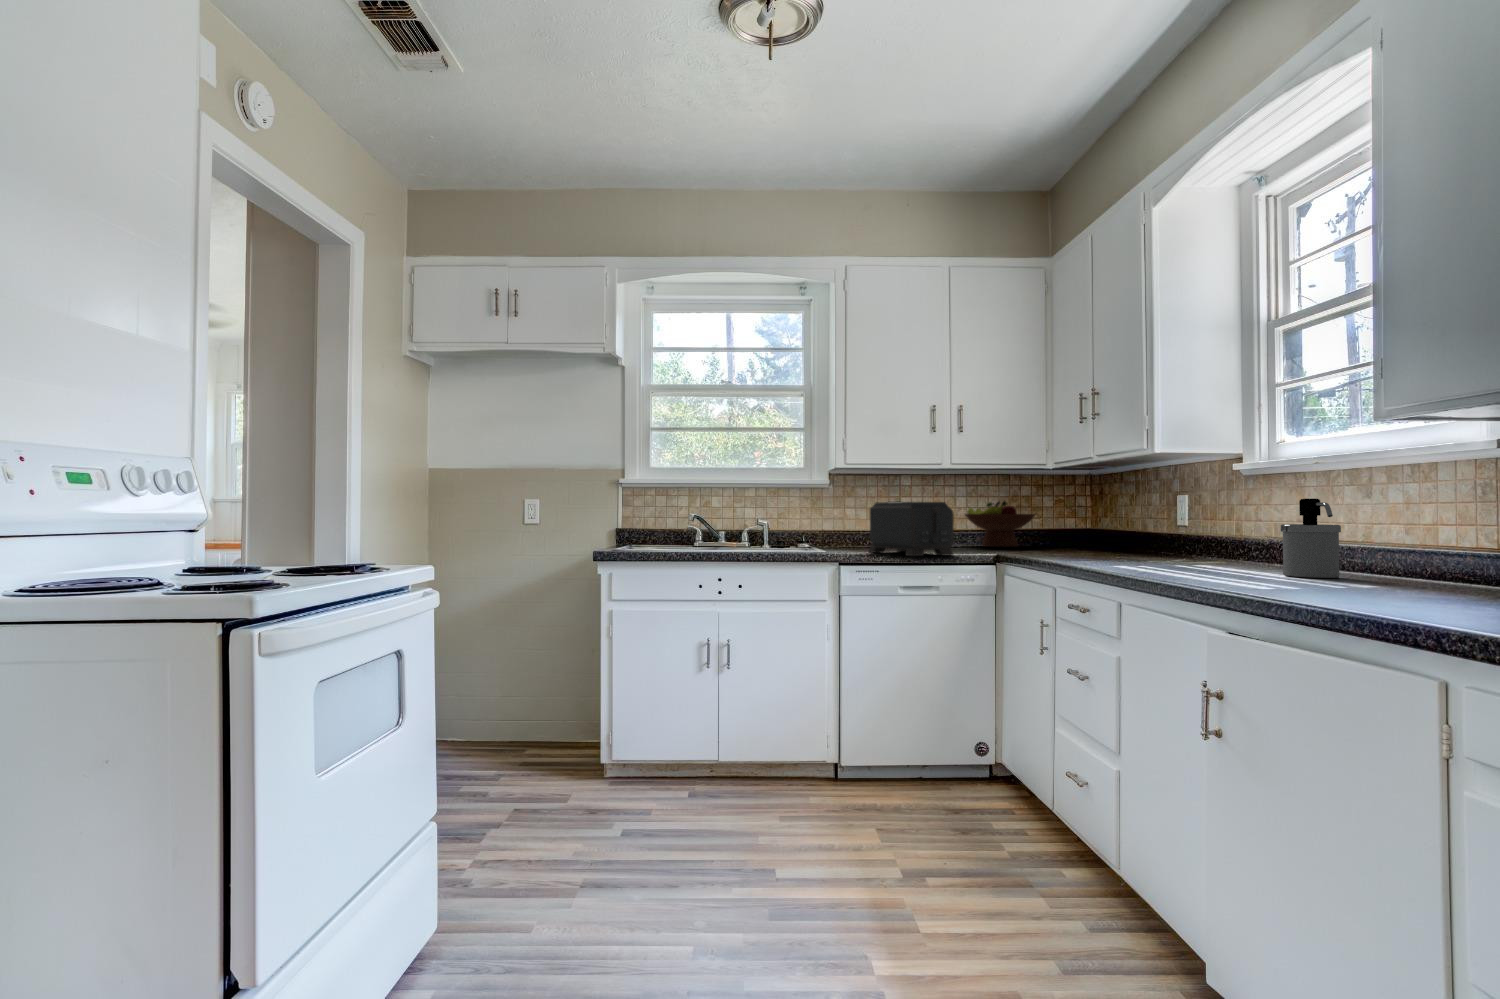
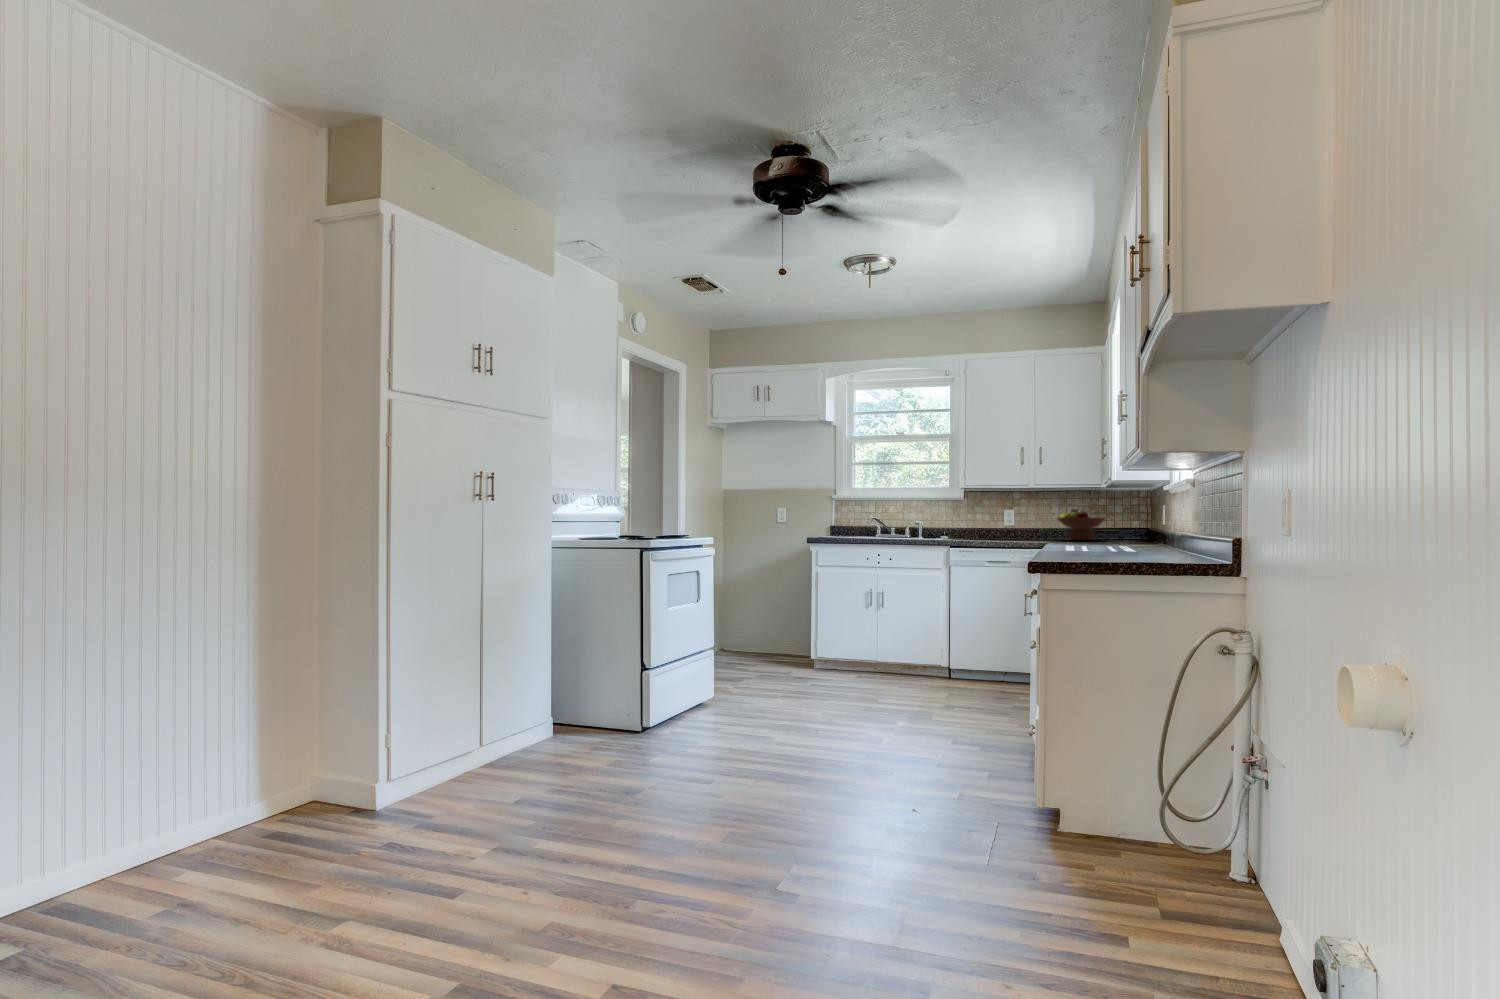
soap dispenser: present [1281,499,1341,578] -> none [1117,511,1143,551]
toaster: present [868,502,954,556] -> none [971,510,1013,543]

